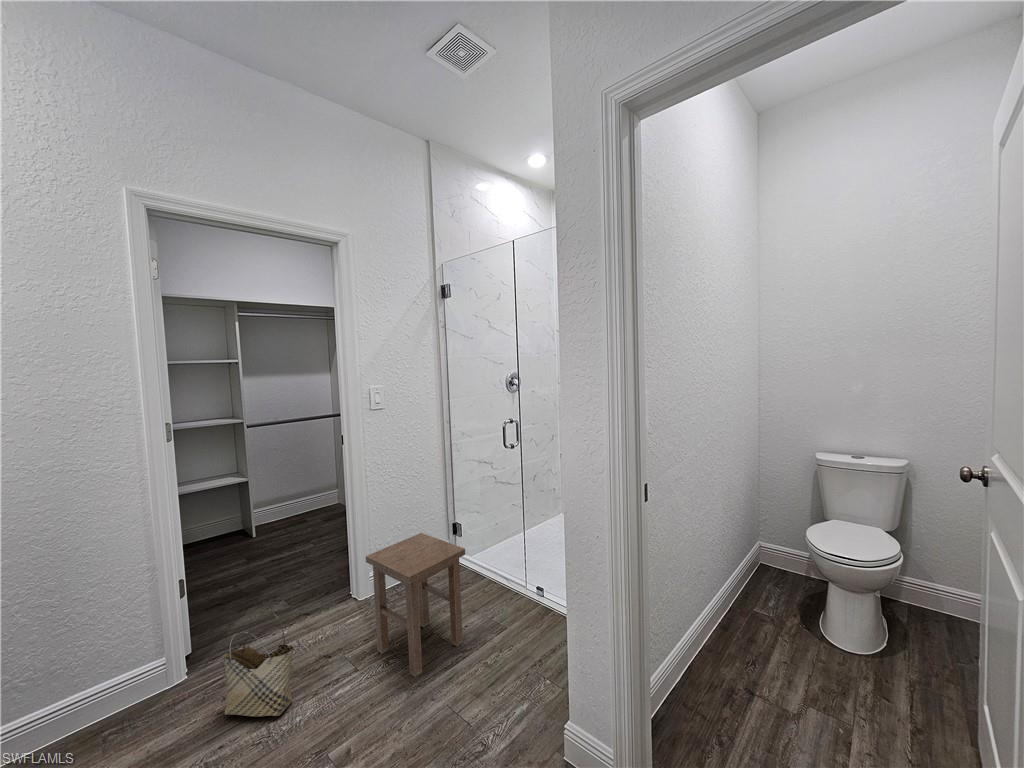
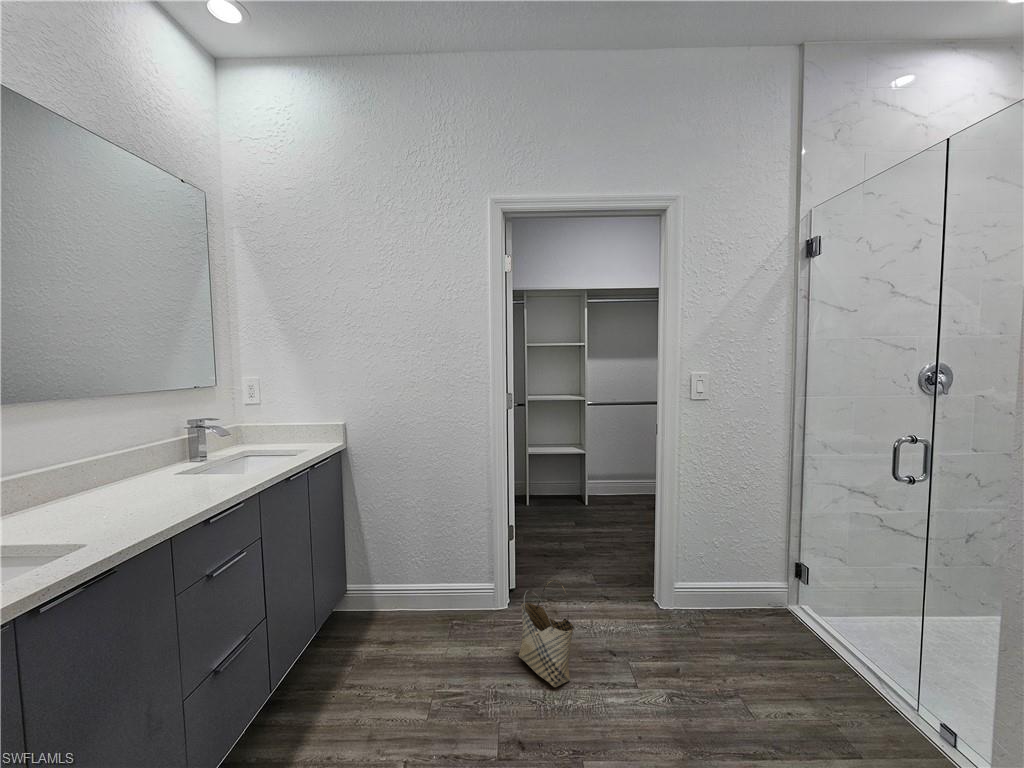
stool: present [366,533,465,677] -> none [658,561,794,741]

